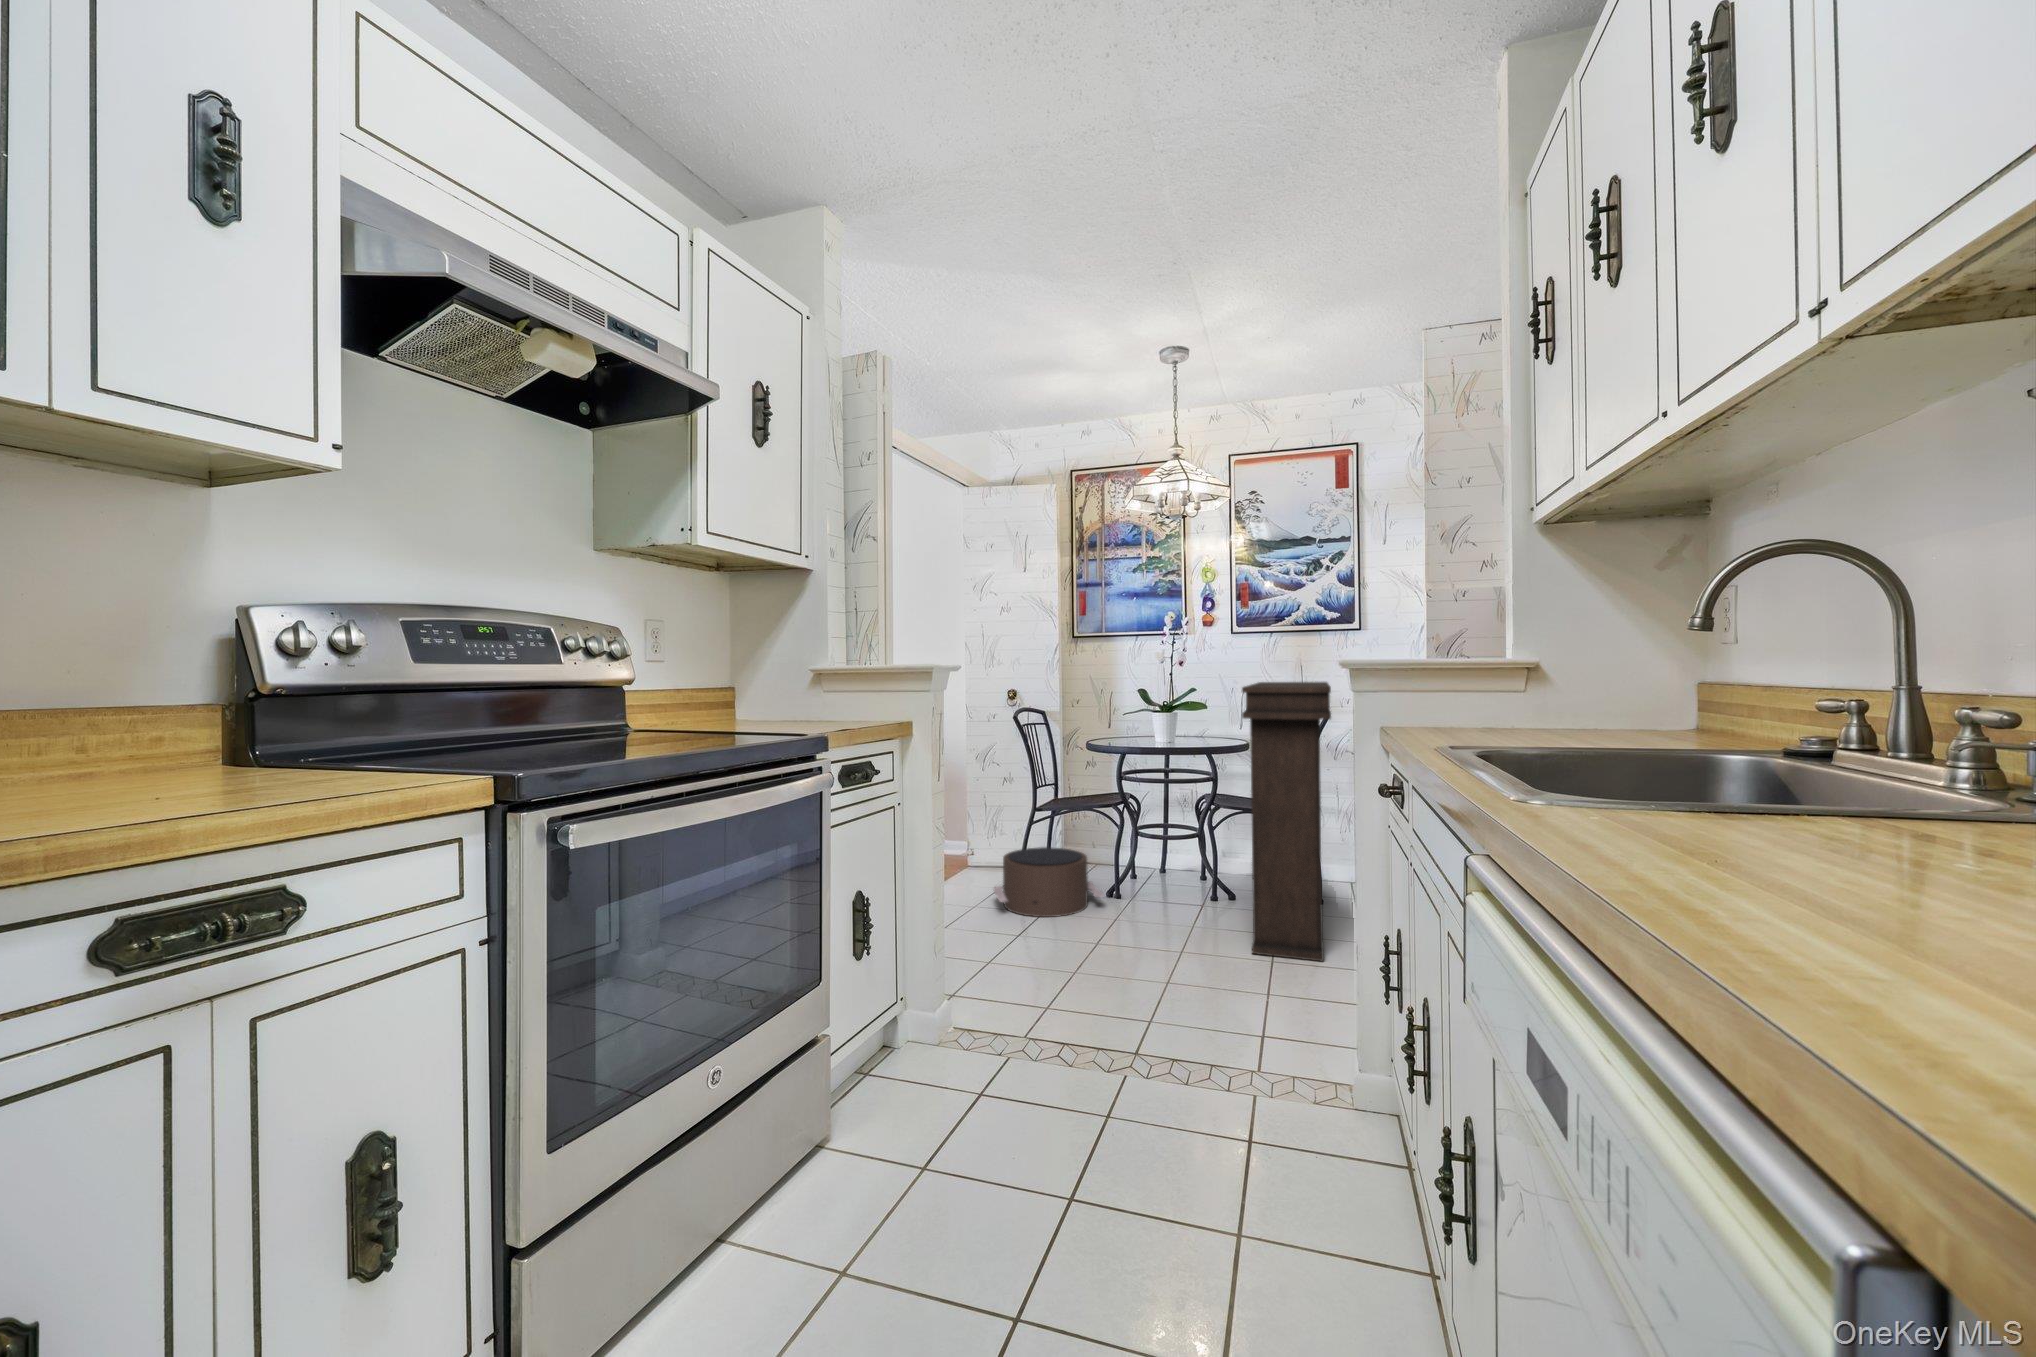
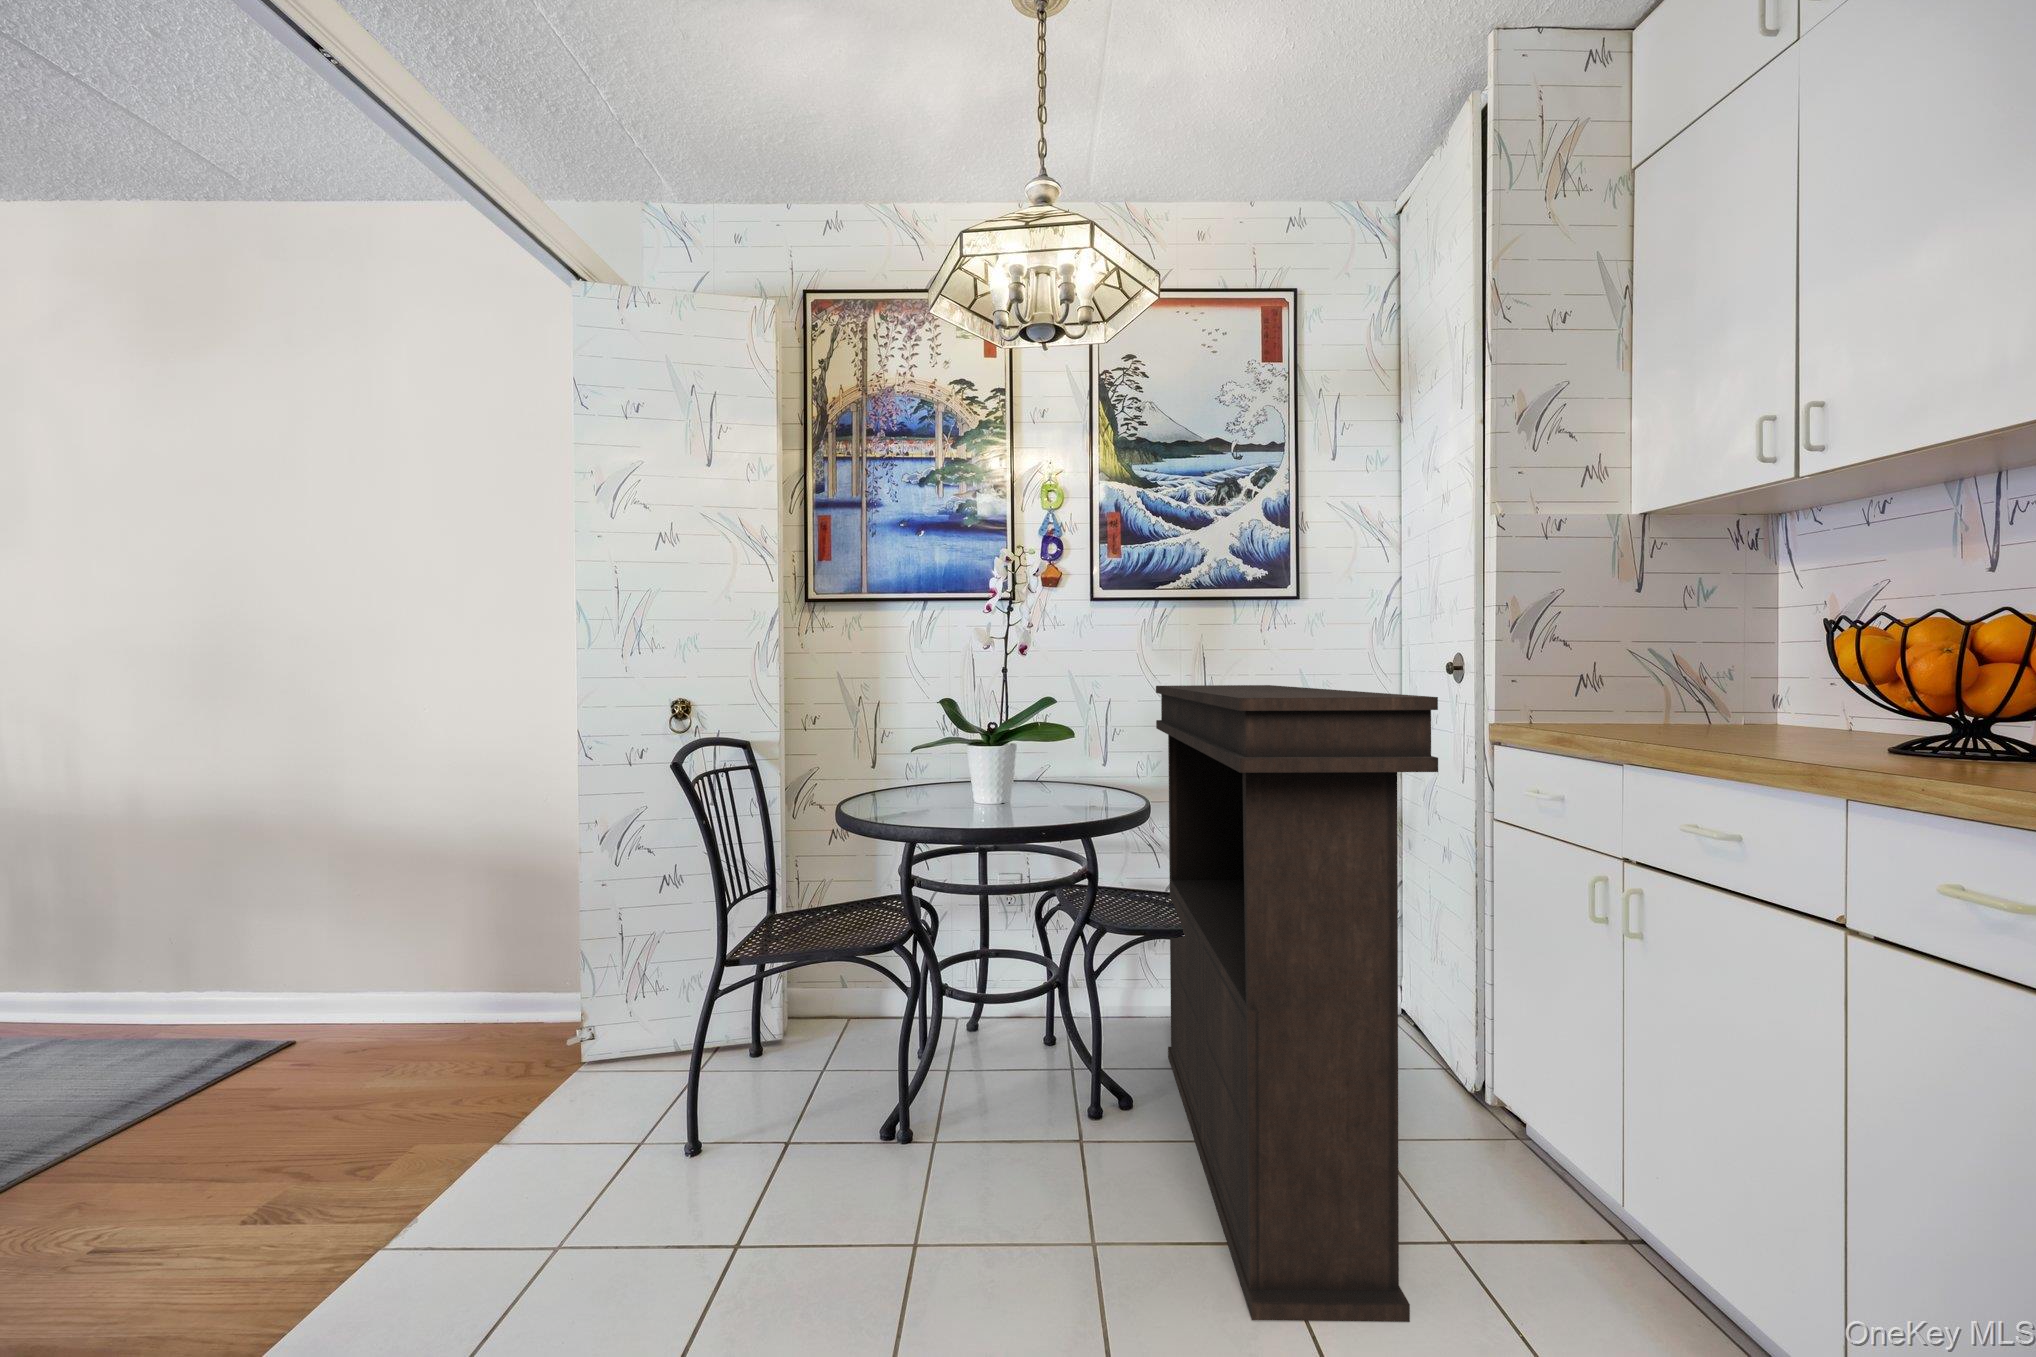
pouf: present [993,847,1104,917] -> none [621,1039,884,1243]

